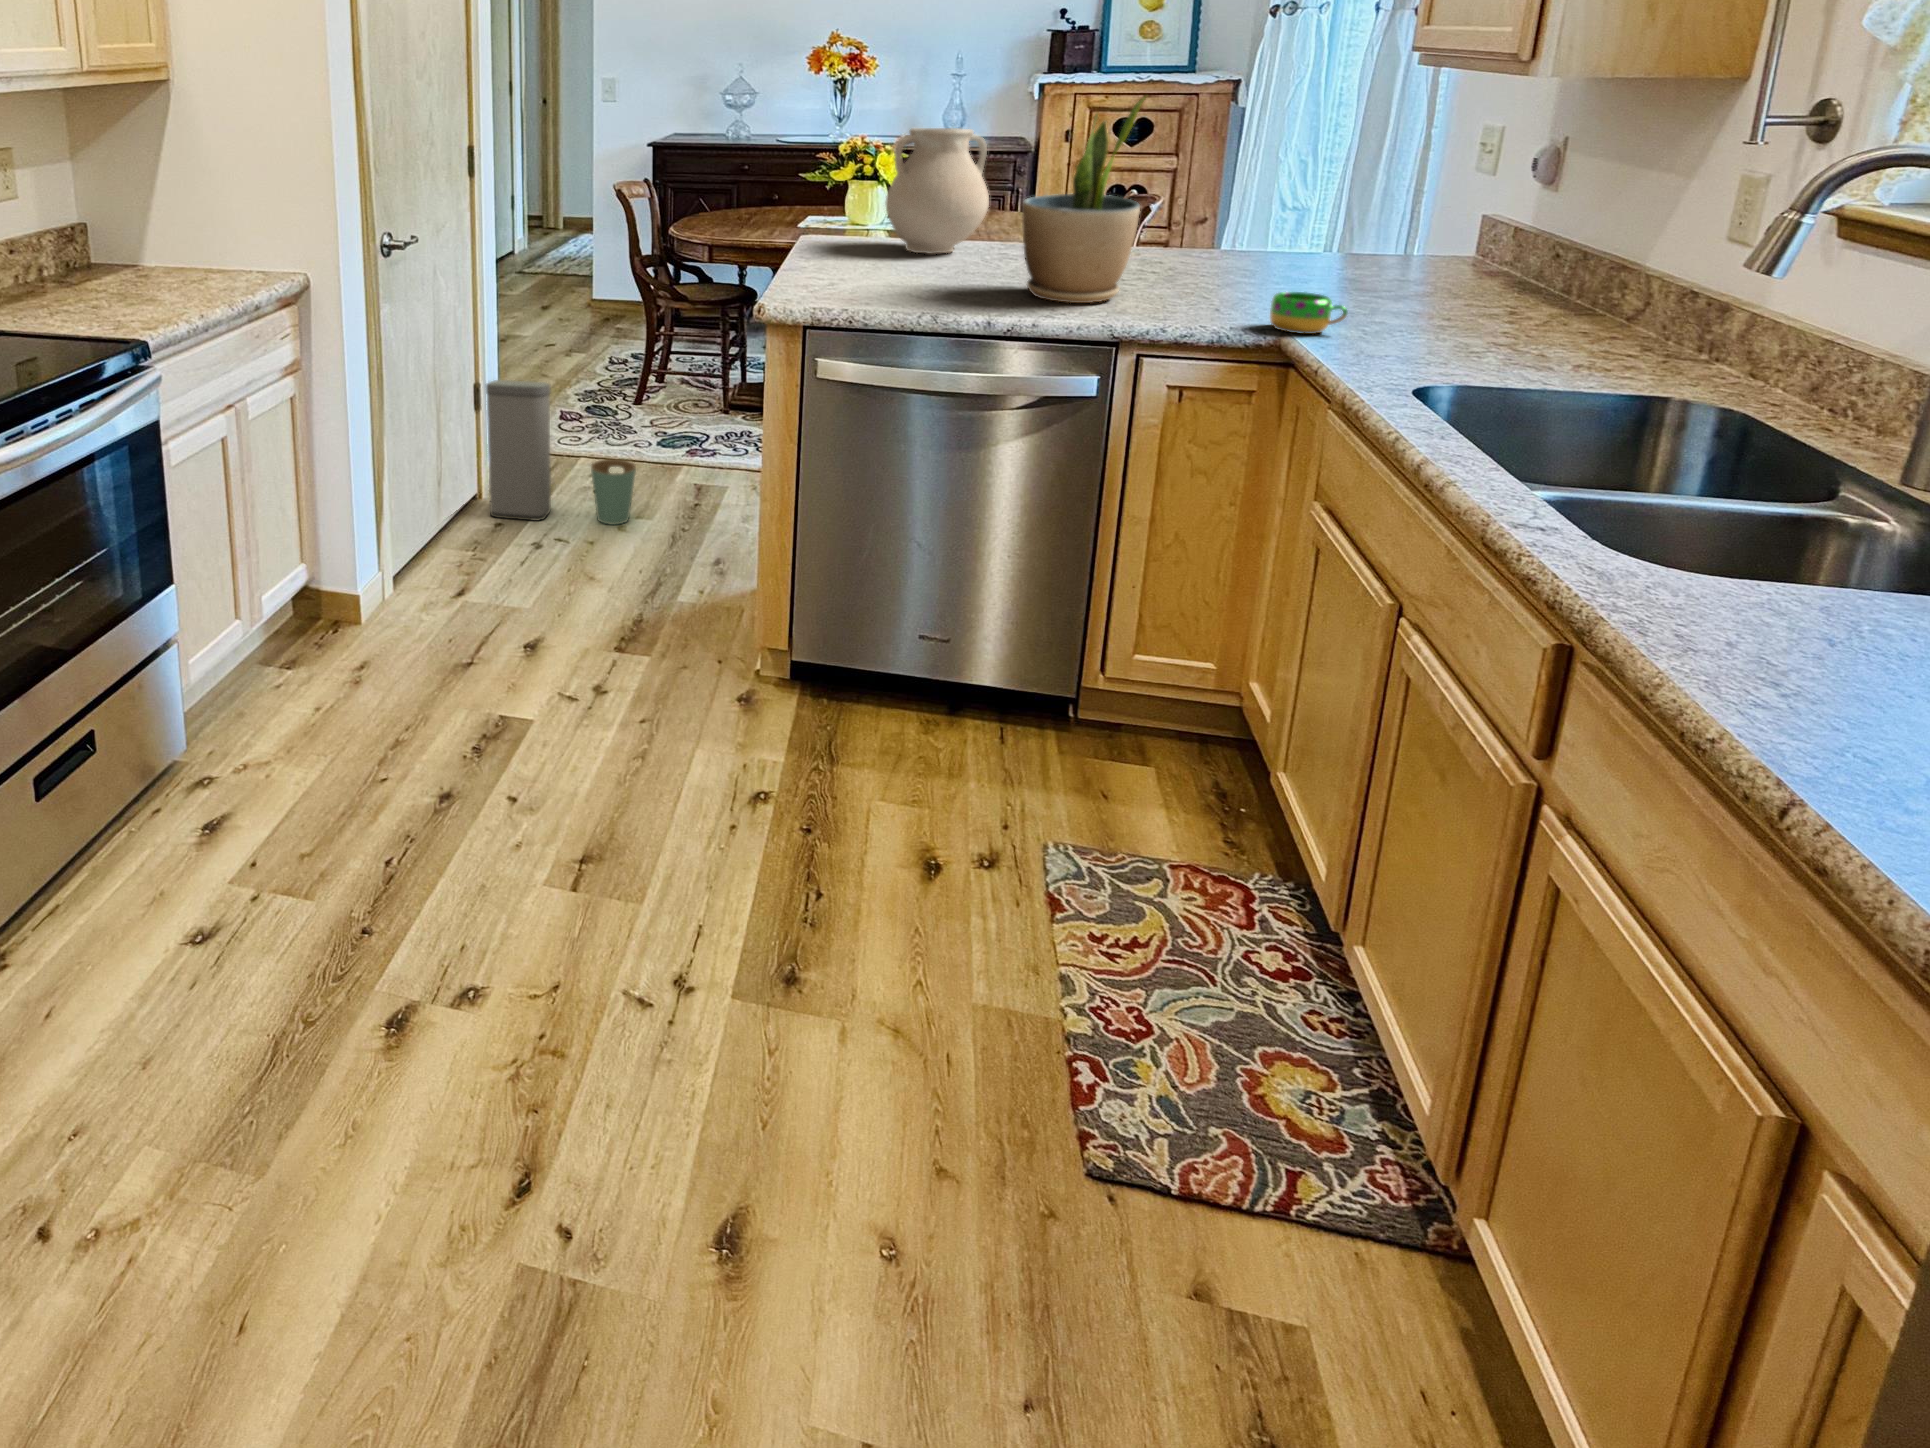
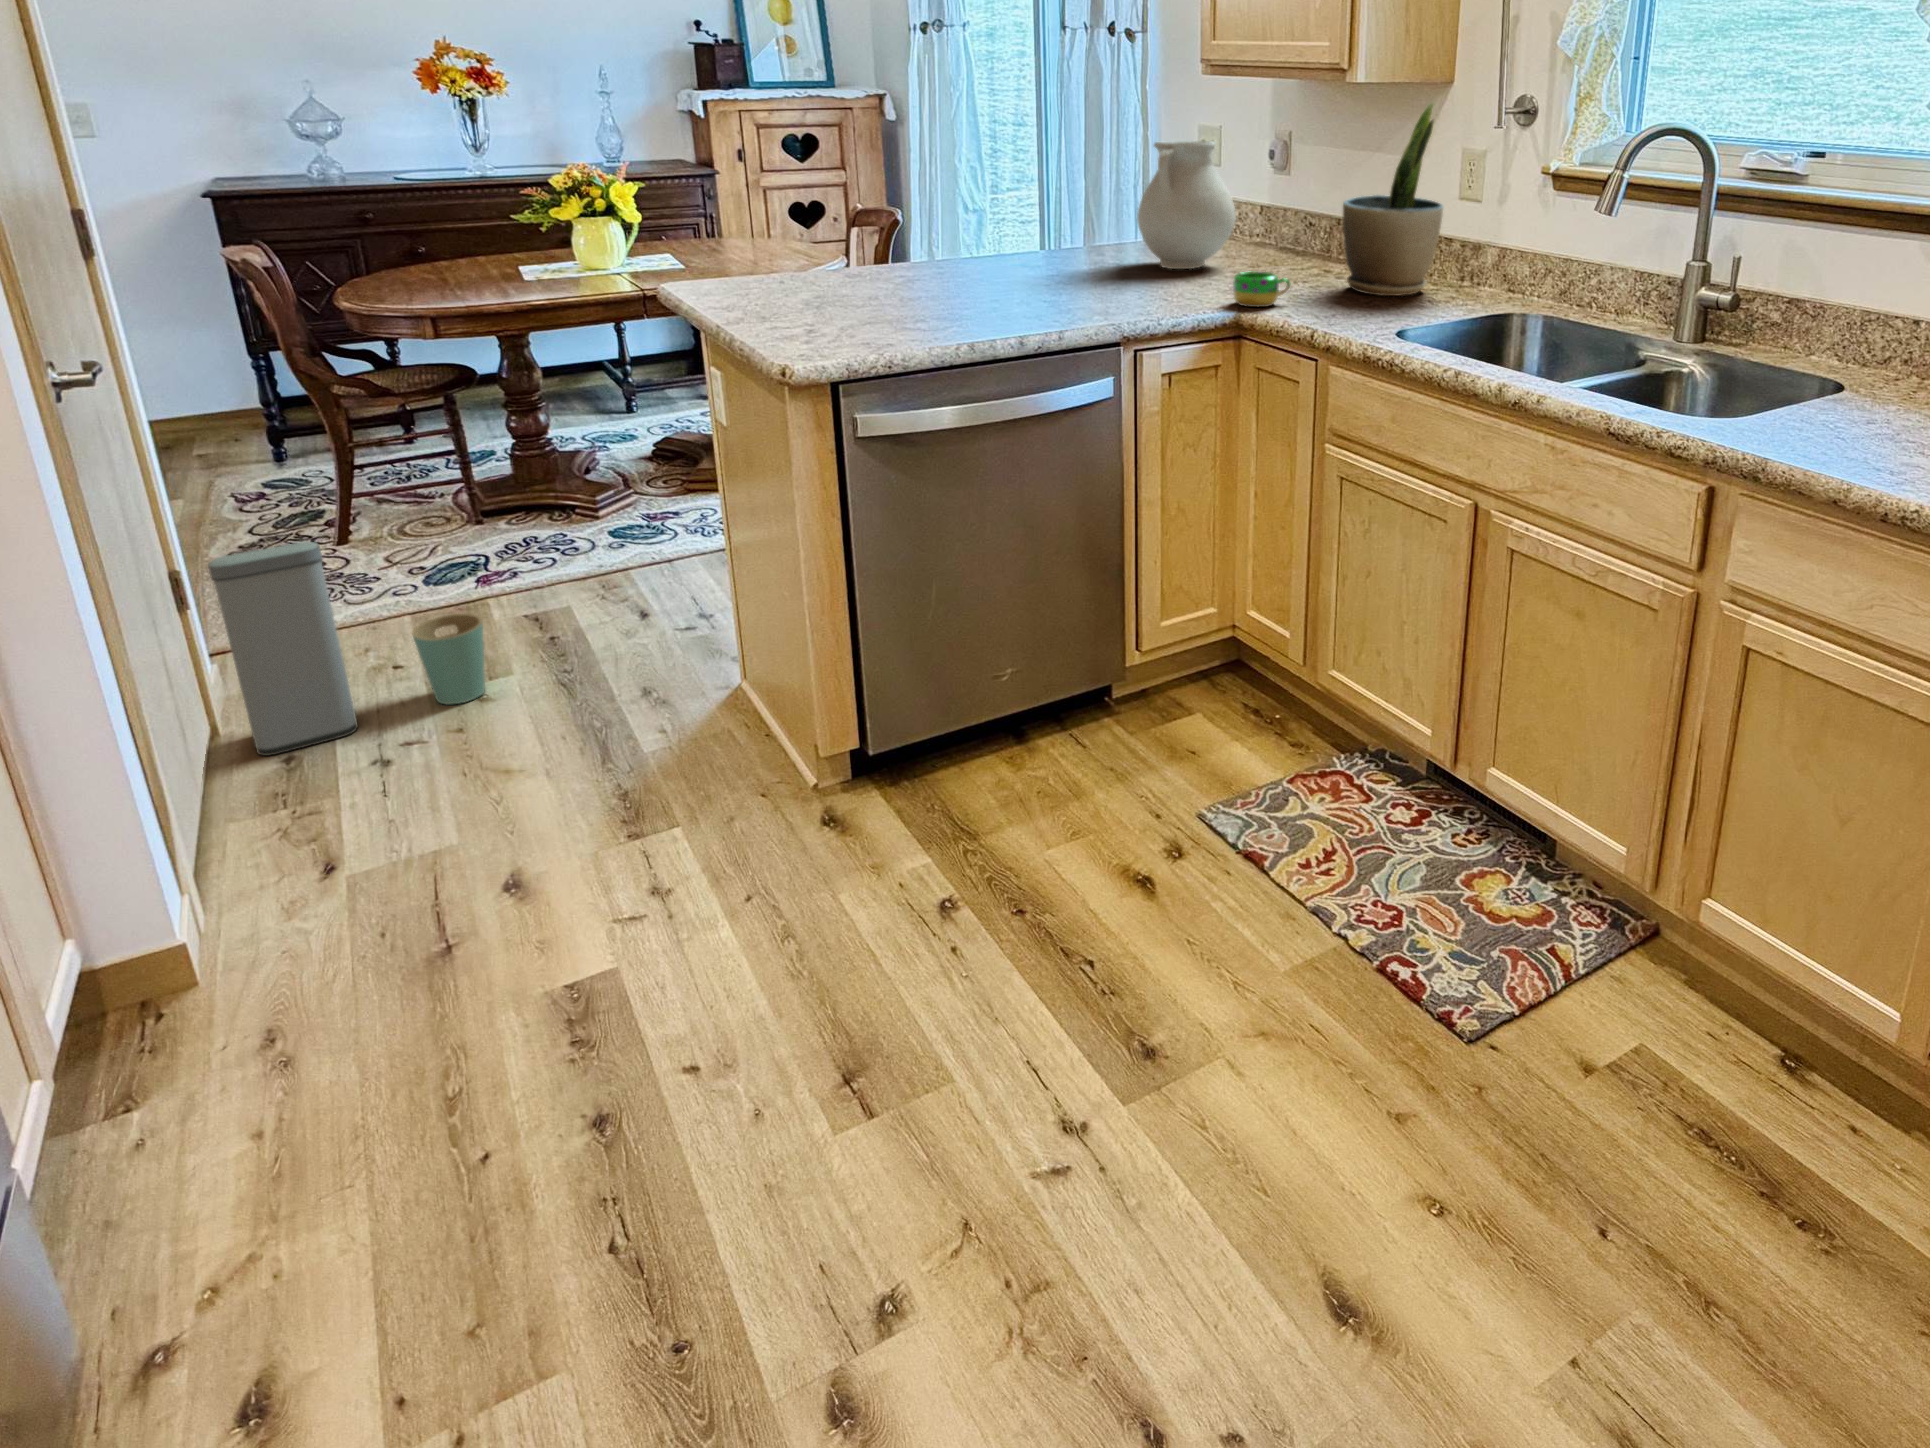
potted plant: present [1022,97,1145,303] -> present [1343,104,1443,296]
vase: present [886,128,989,254] -> present [1137,141,1236,269]

